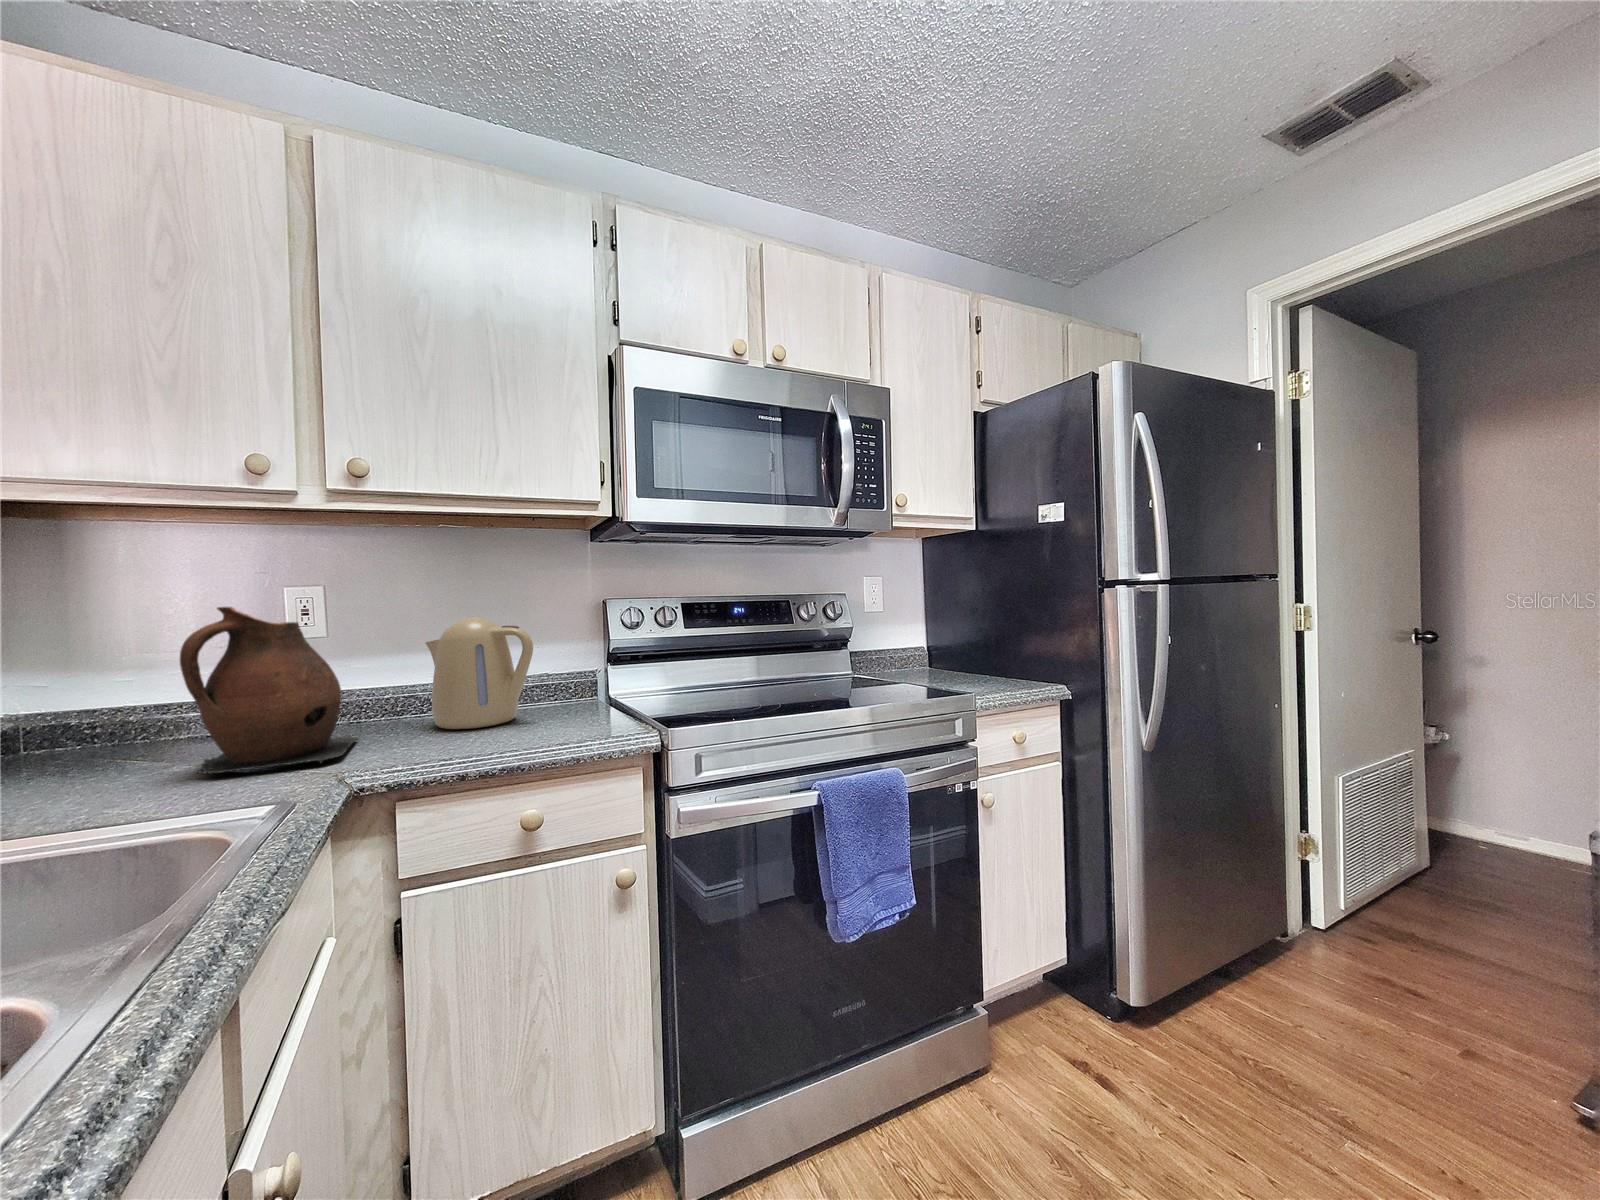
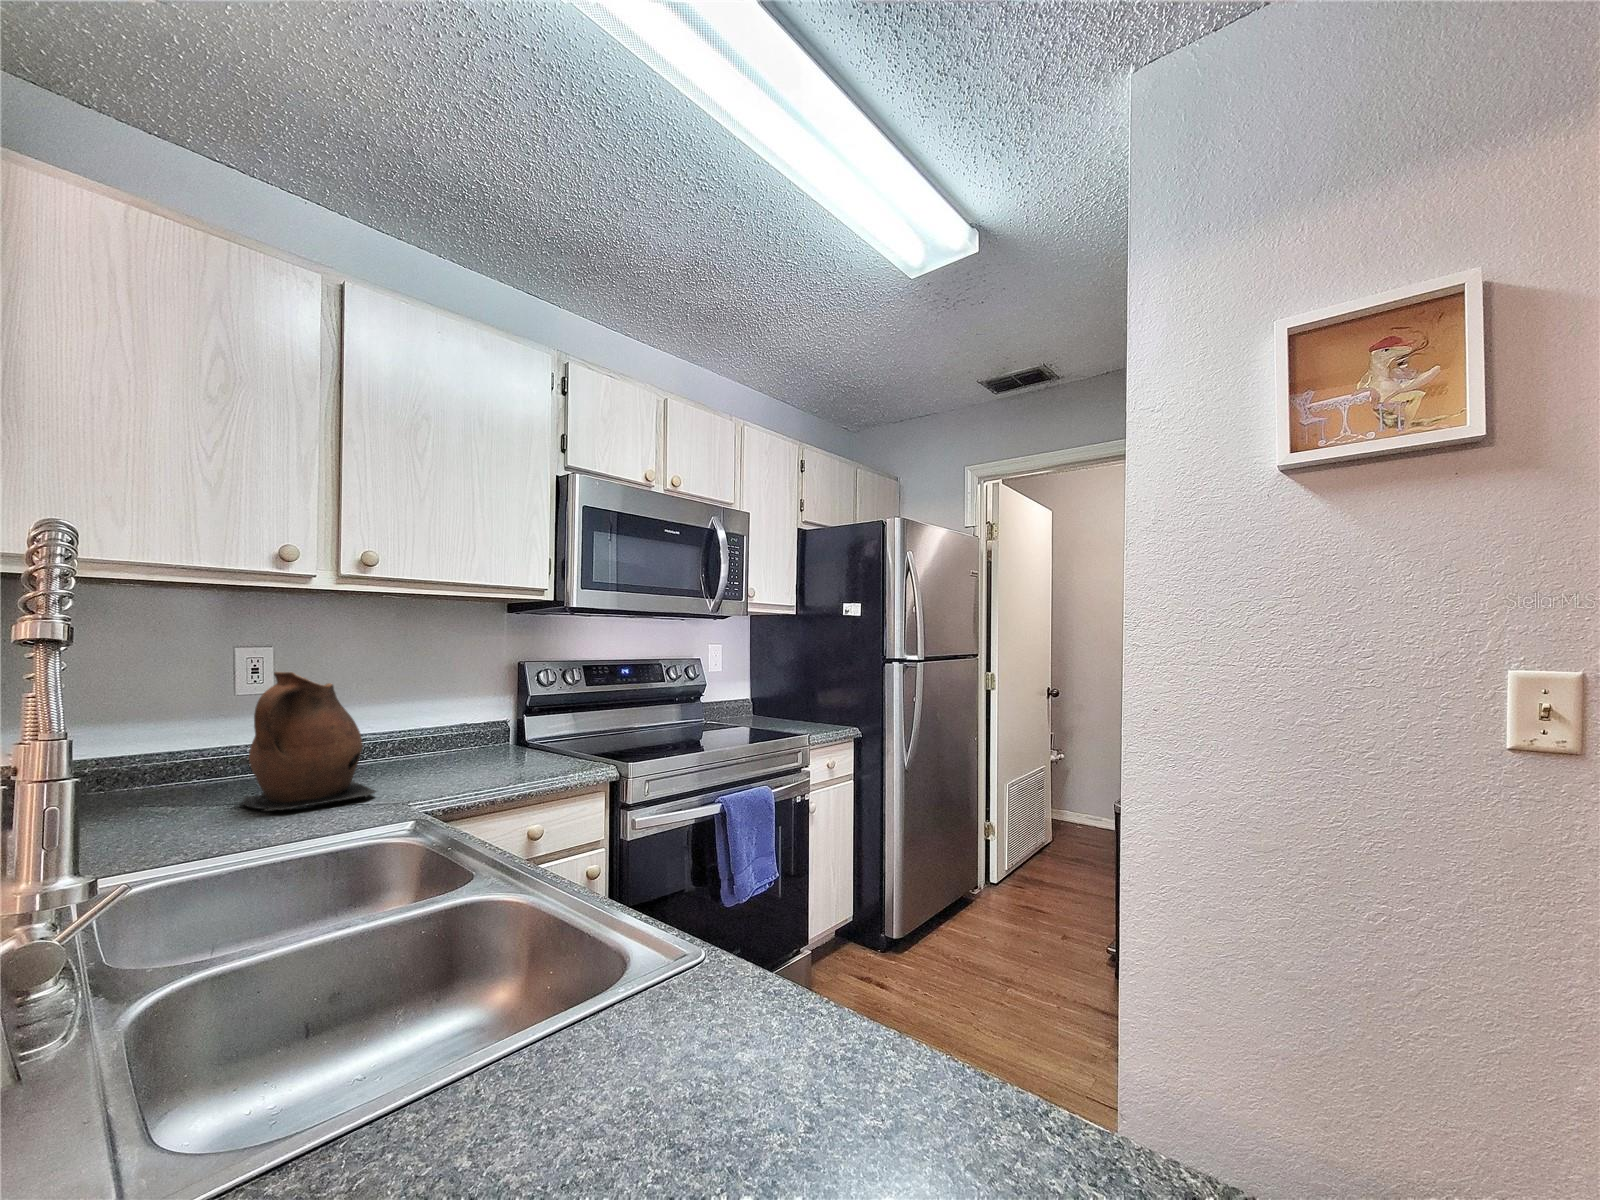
kettle: present [425,617,533,729] -> none [389,677,492,771]

